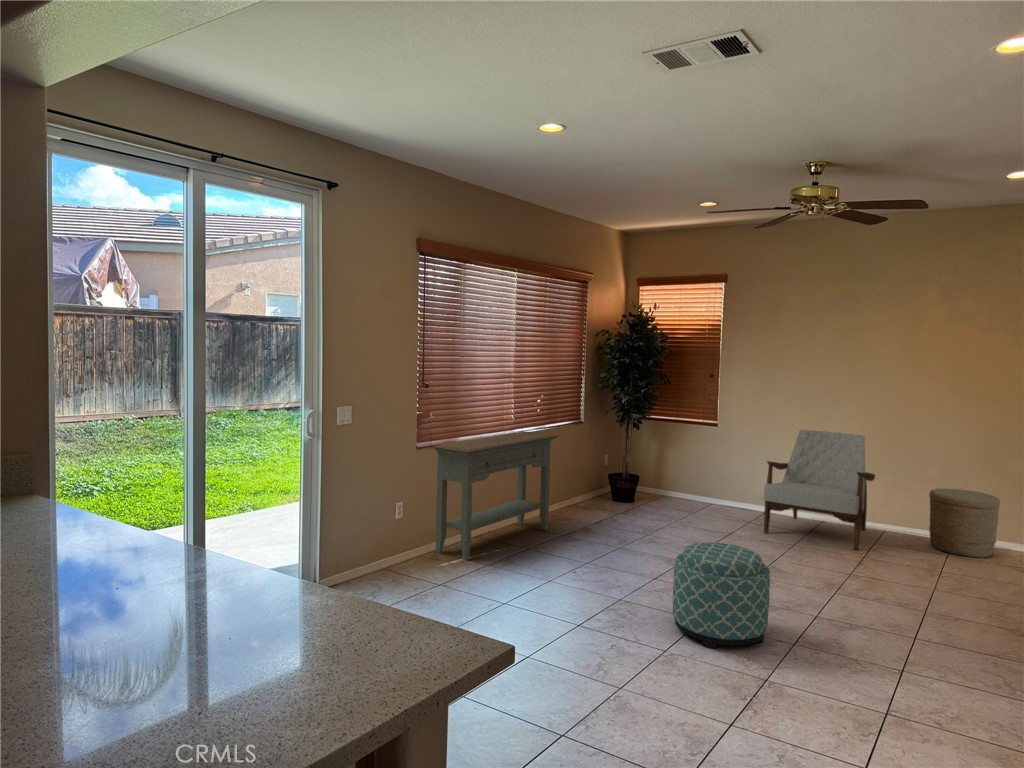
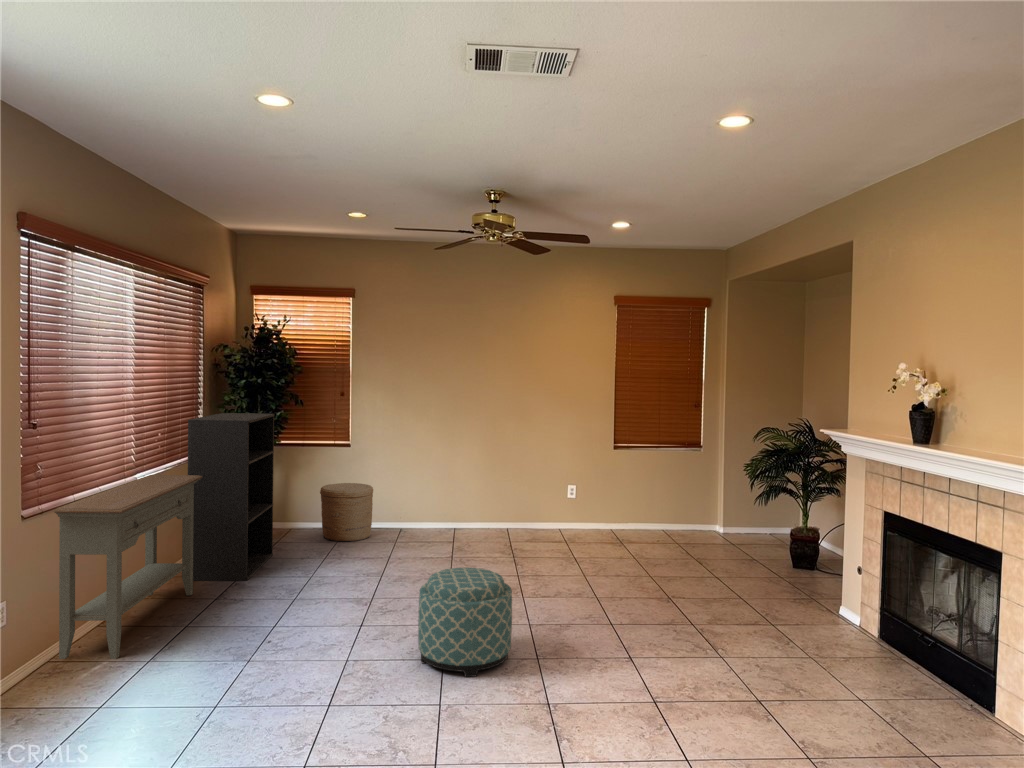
bookshelf: none [552,387,635,528] -> present [188,413,274,581]
armchair: present [764,430,875,550] -> none [418,444,508,552]
woven basket: present [929,488,1000,558] -> present [320,483,373,541]

